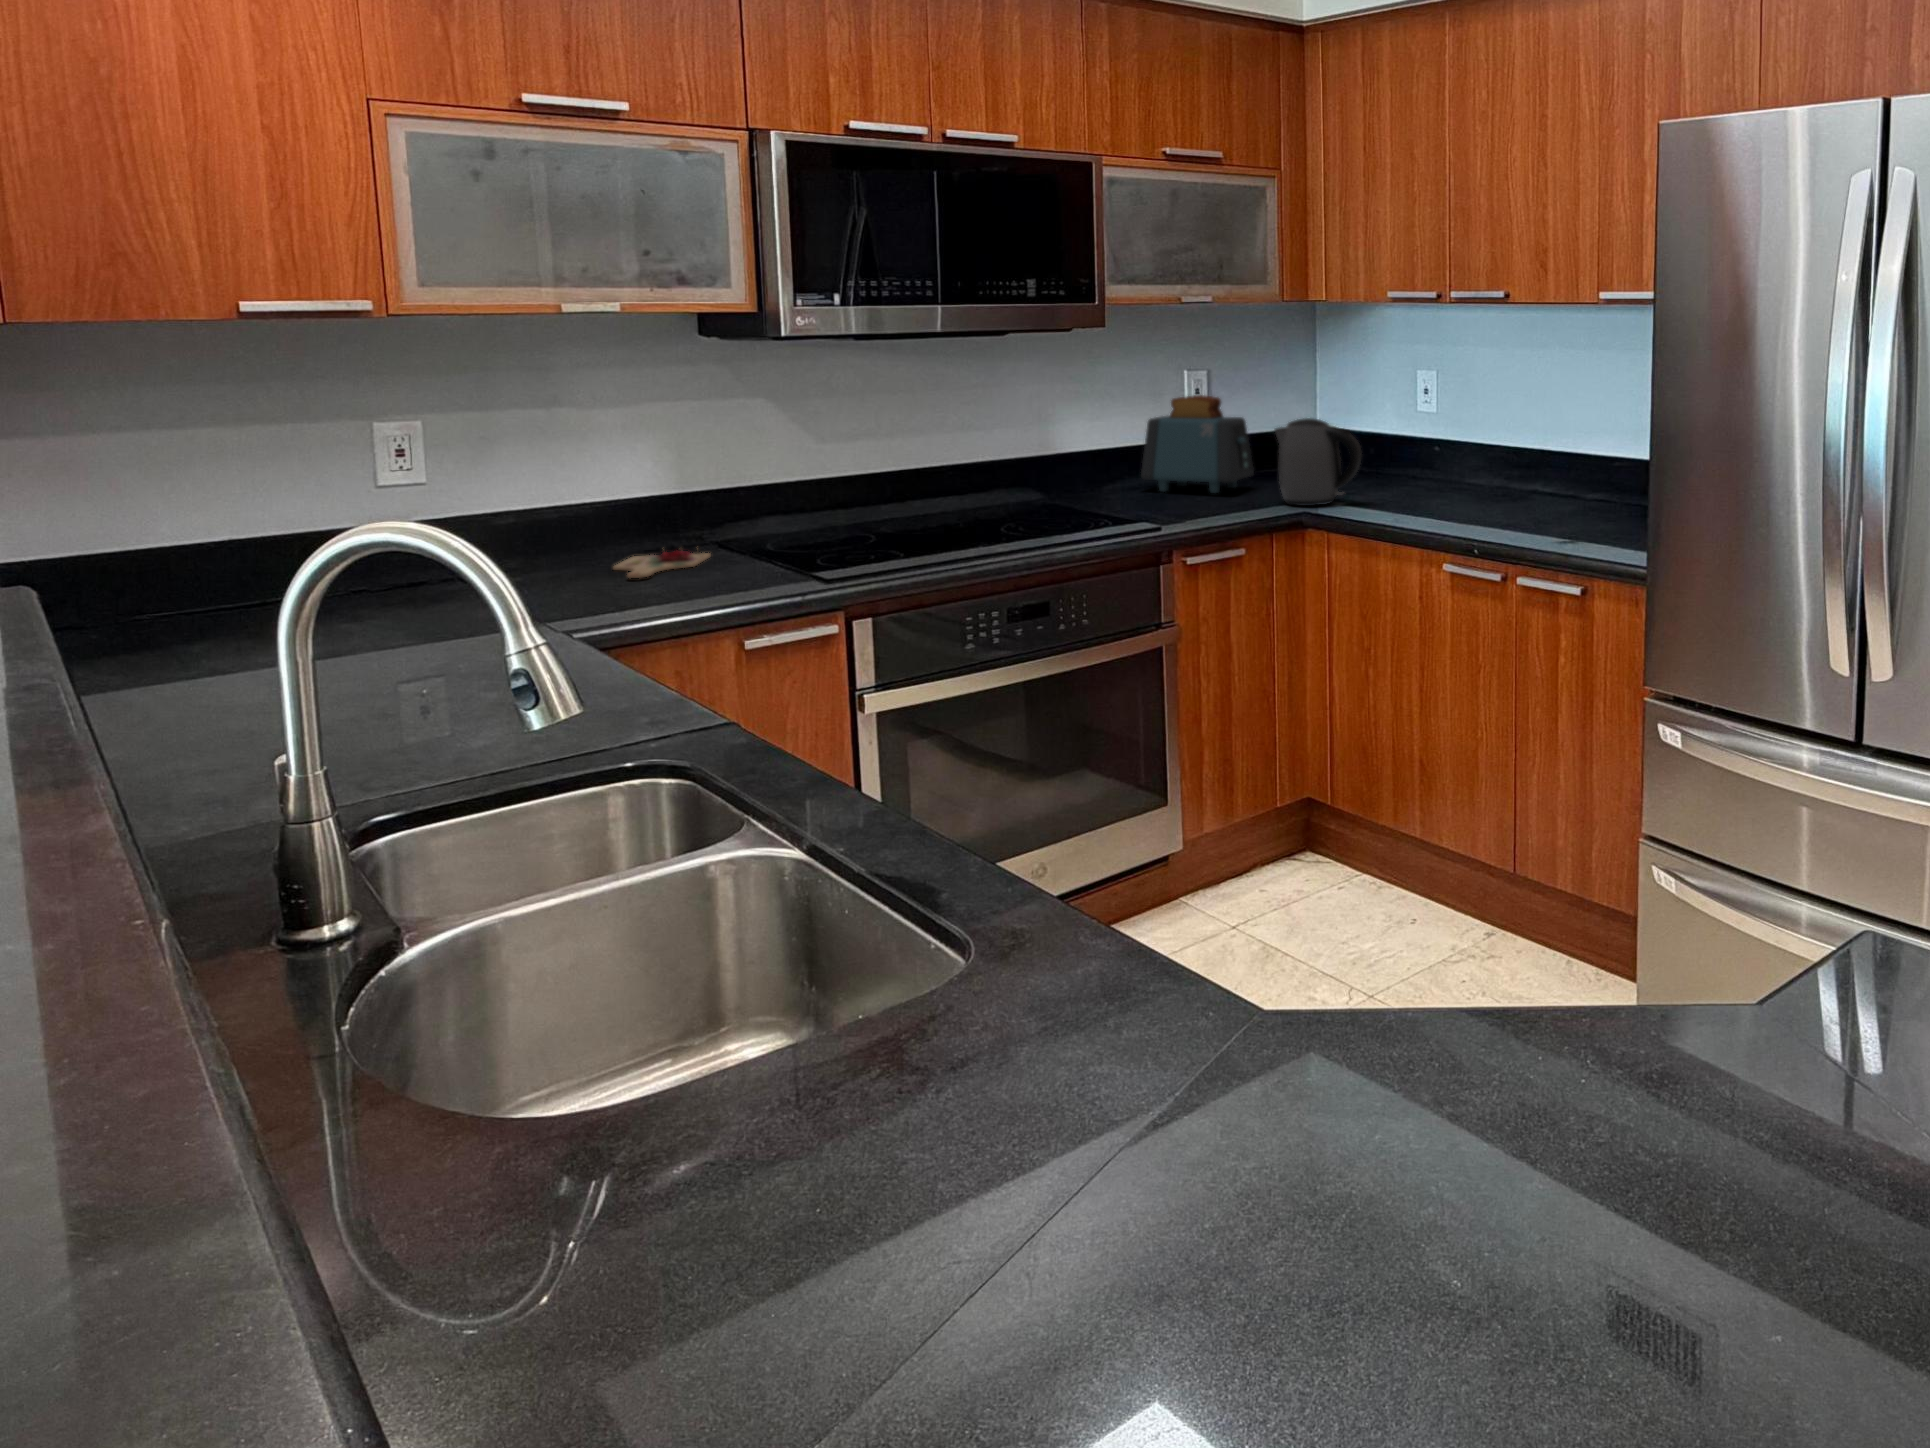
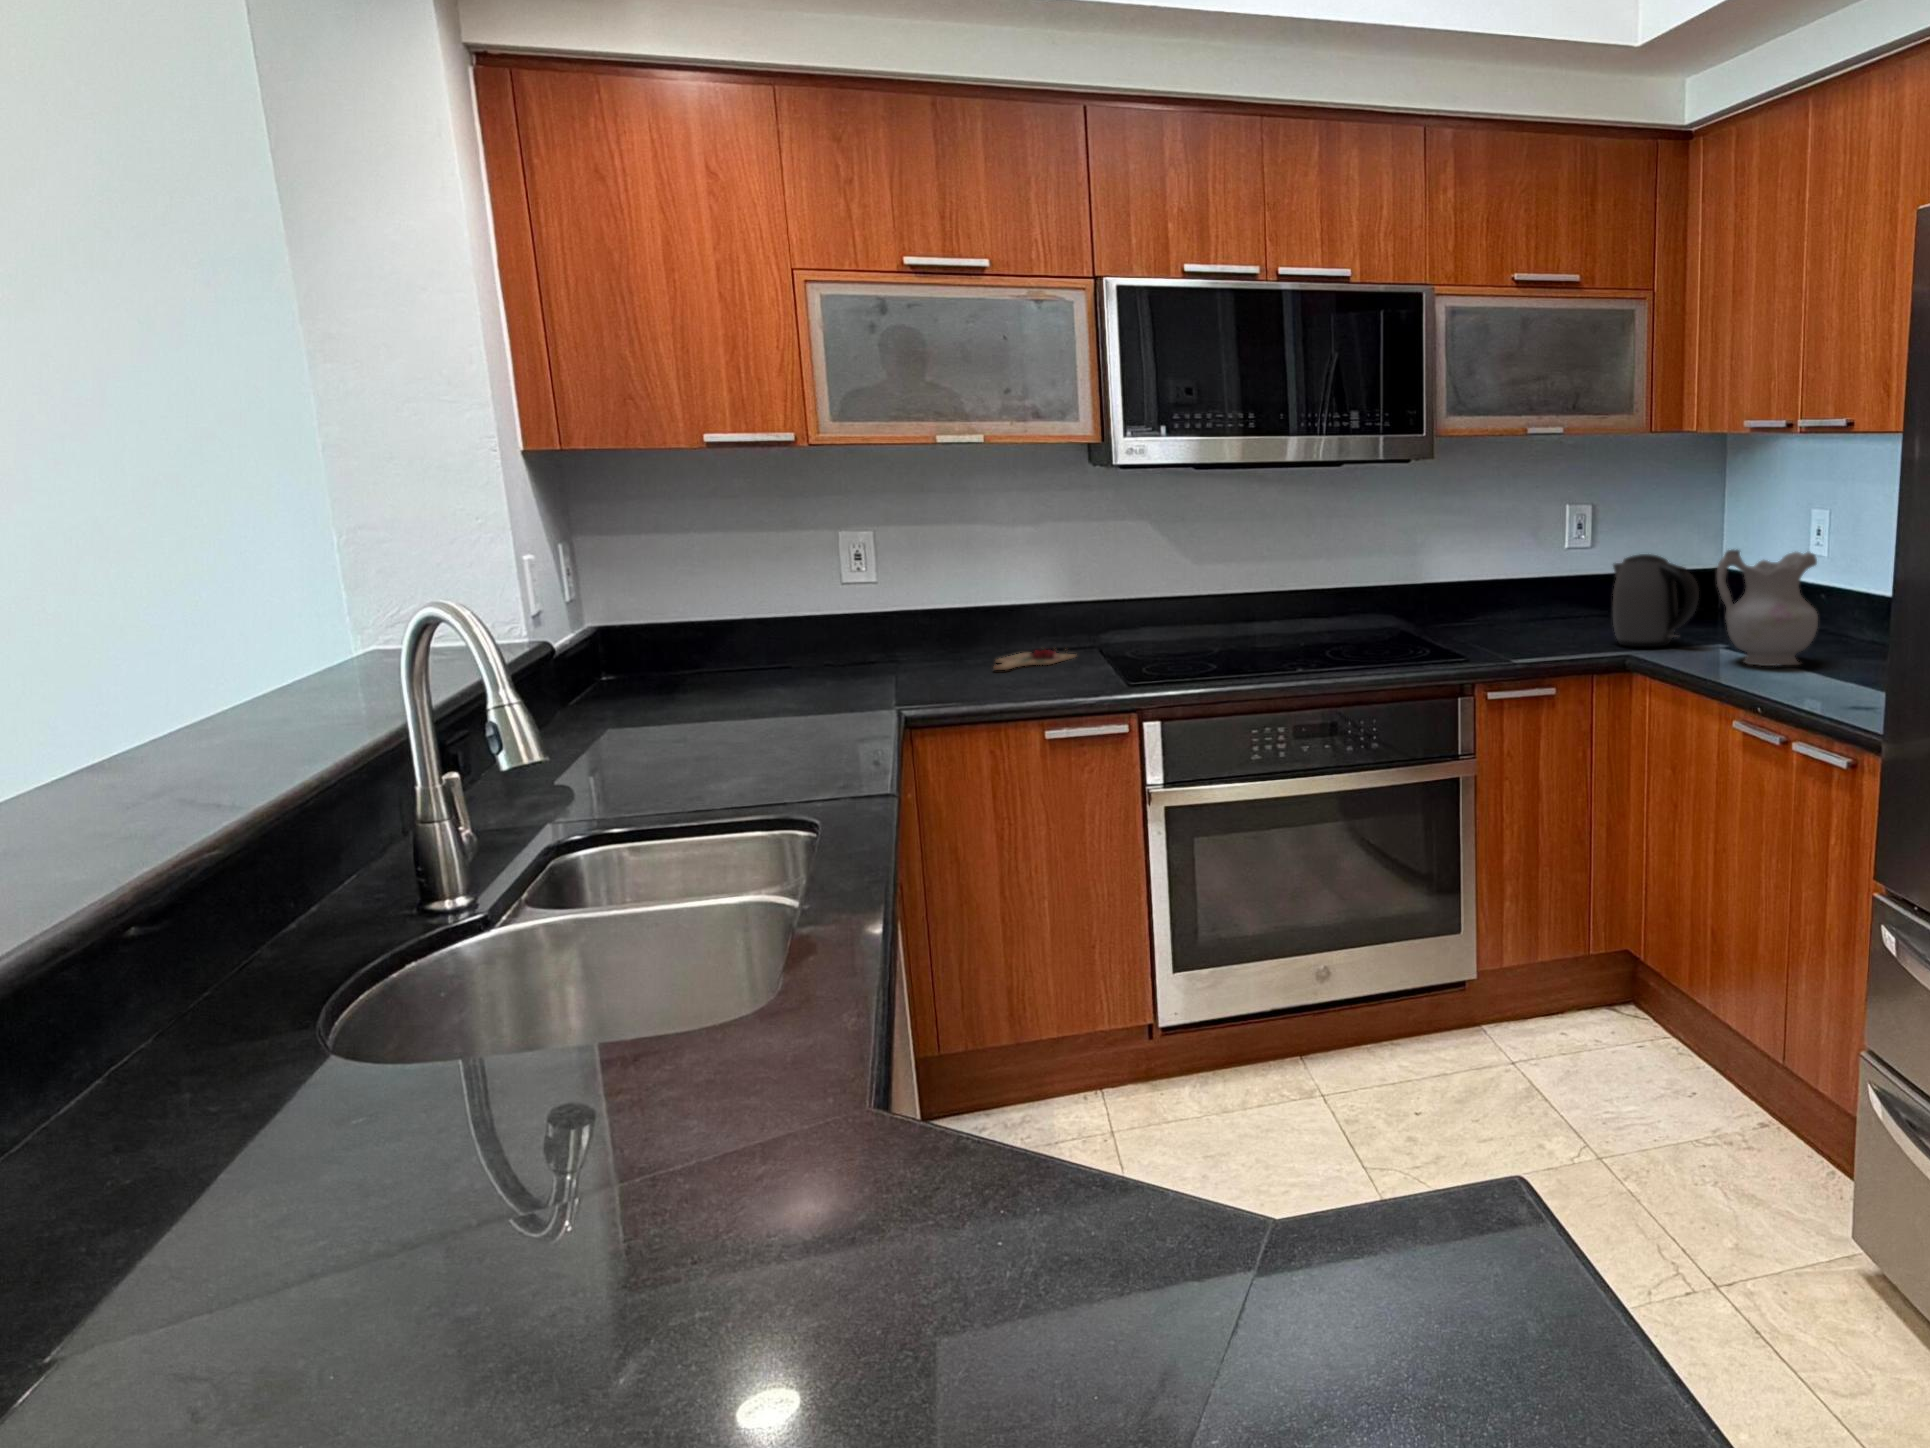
toaster: present [1141,395,1254,493] -> none [1498,528,1611,629]
ceramic pitcher: none [1396,411,1481,515] -> present [1717,549,1818,666]

